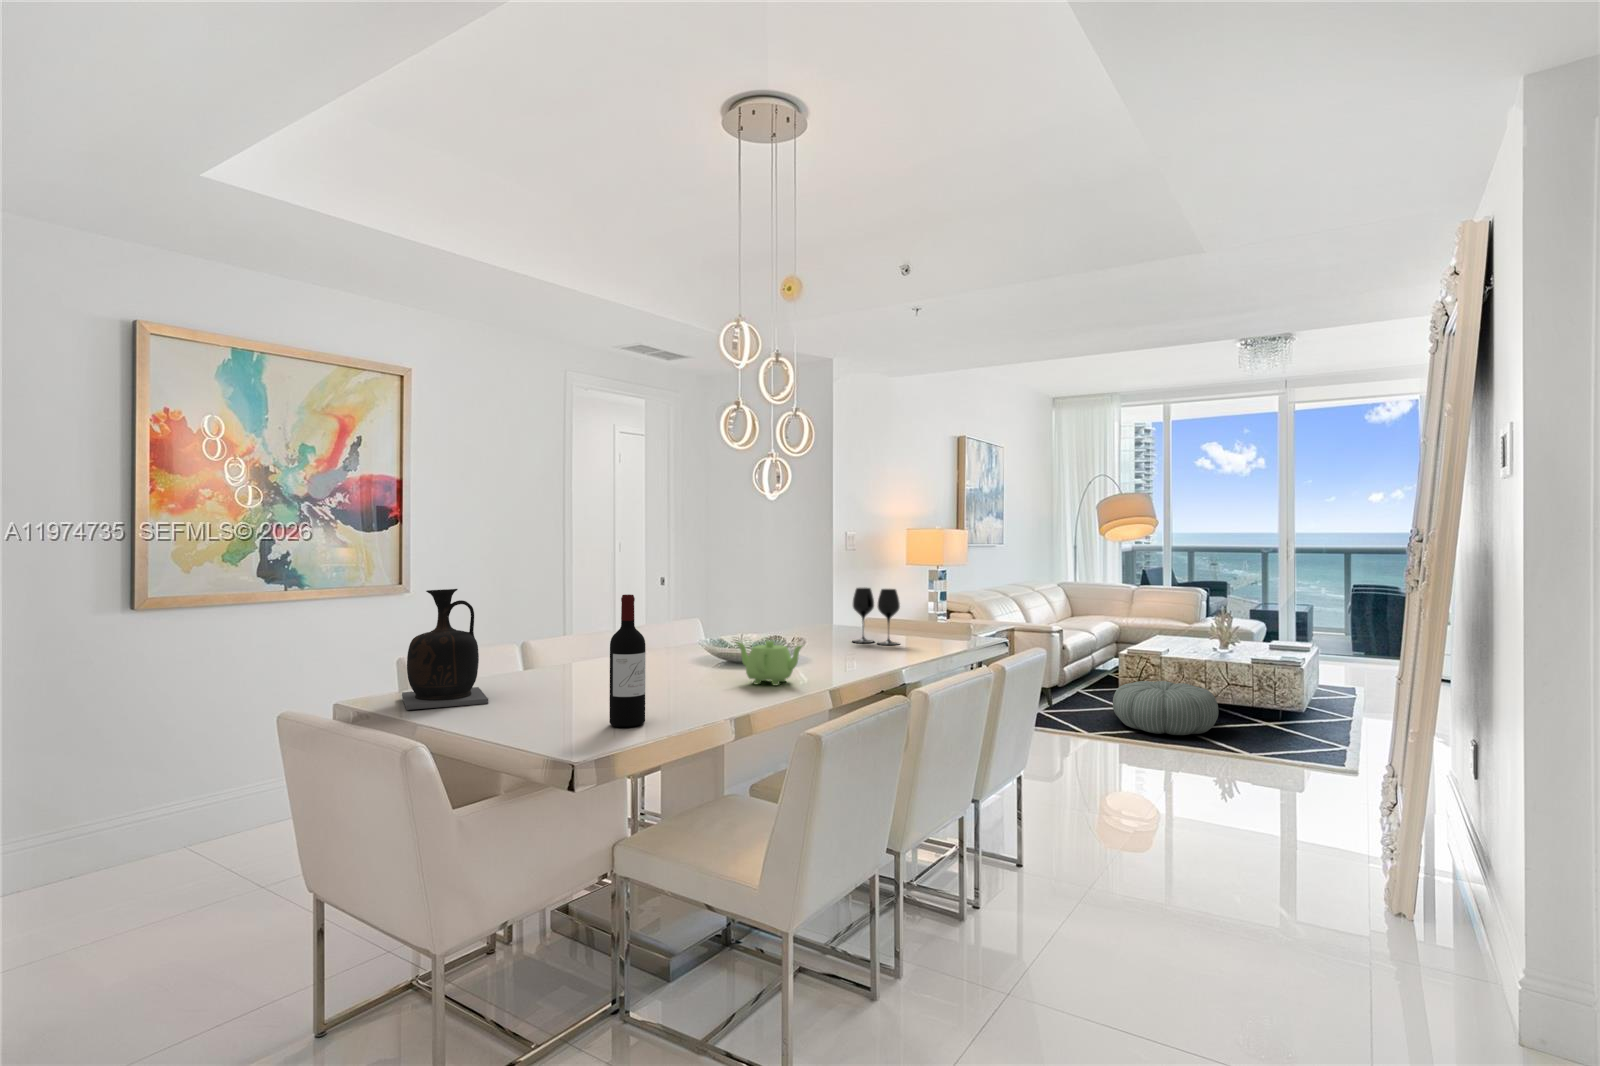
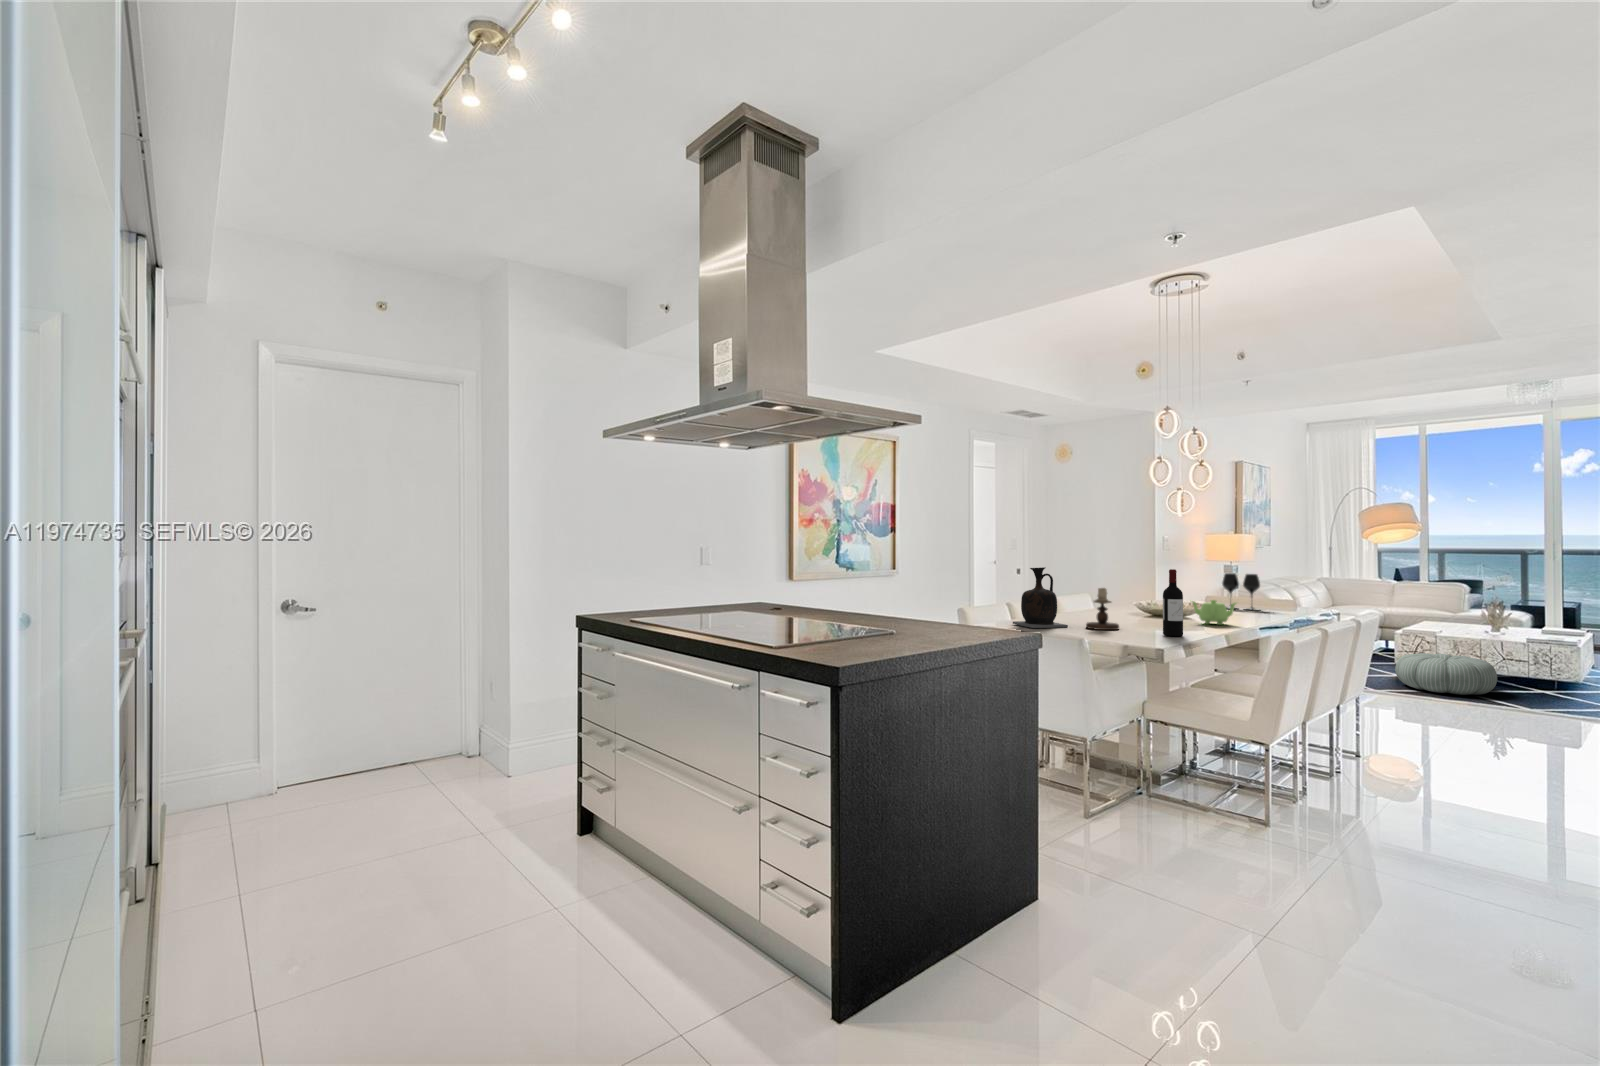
candlestick: none [515,627,576,710] -> present [1086,588,1119,630]

